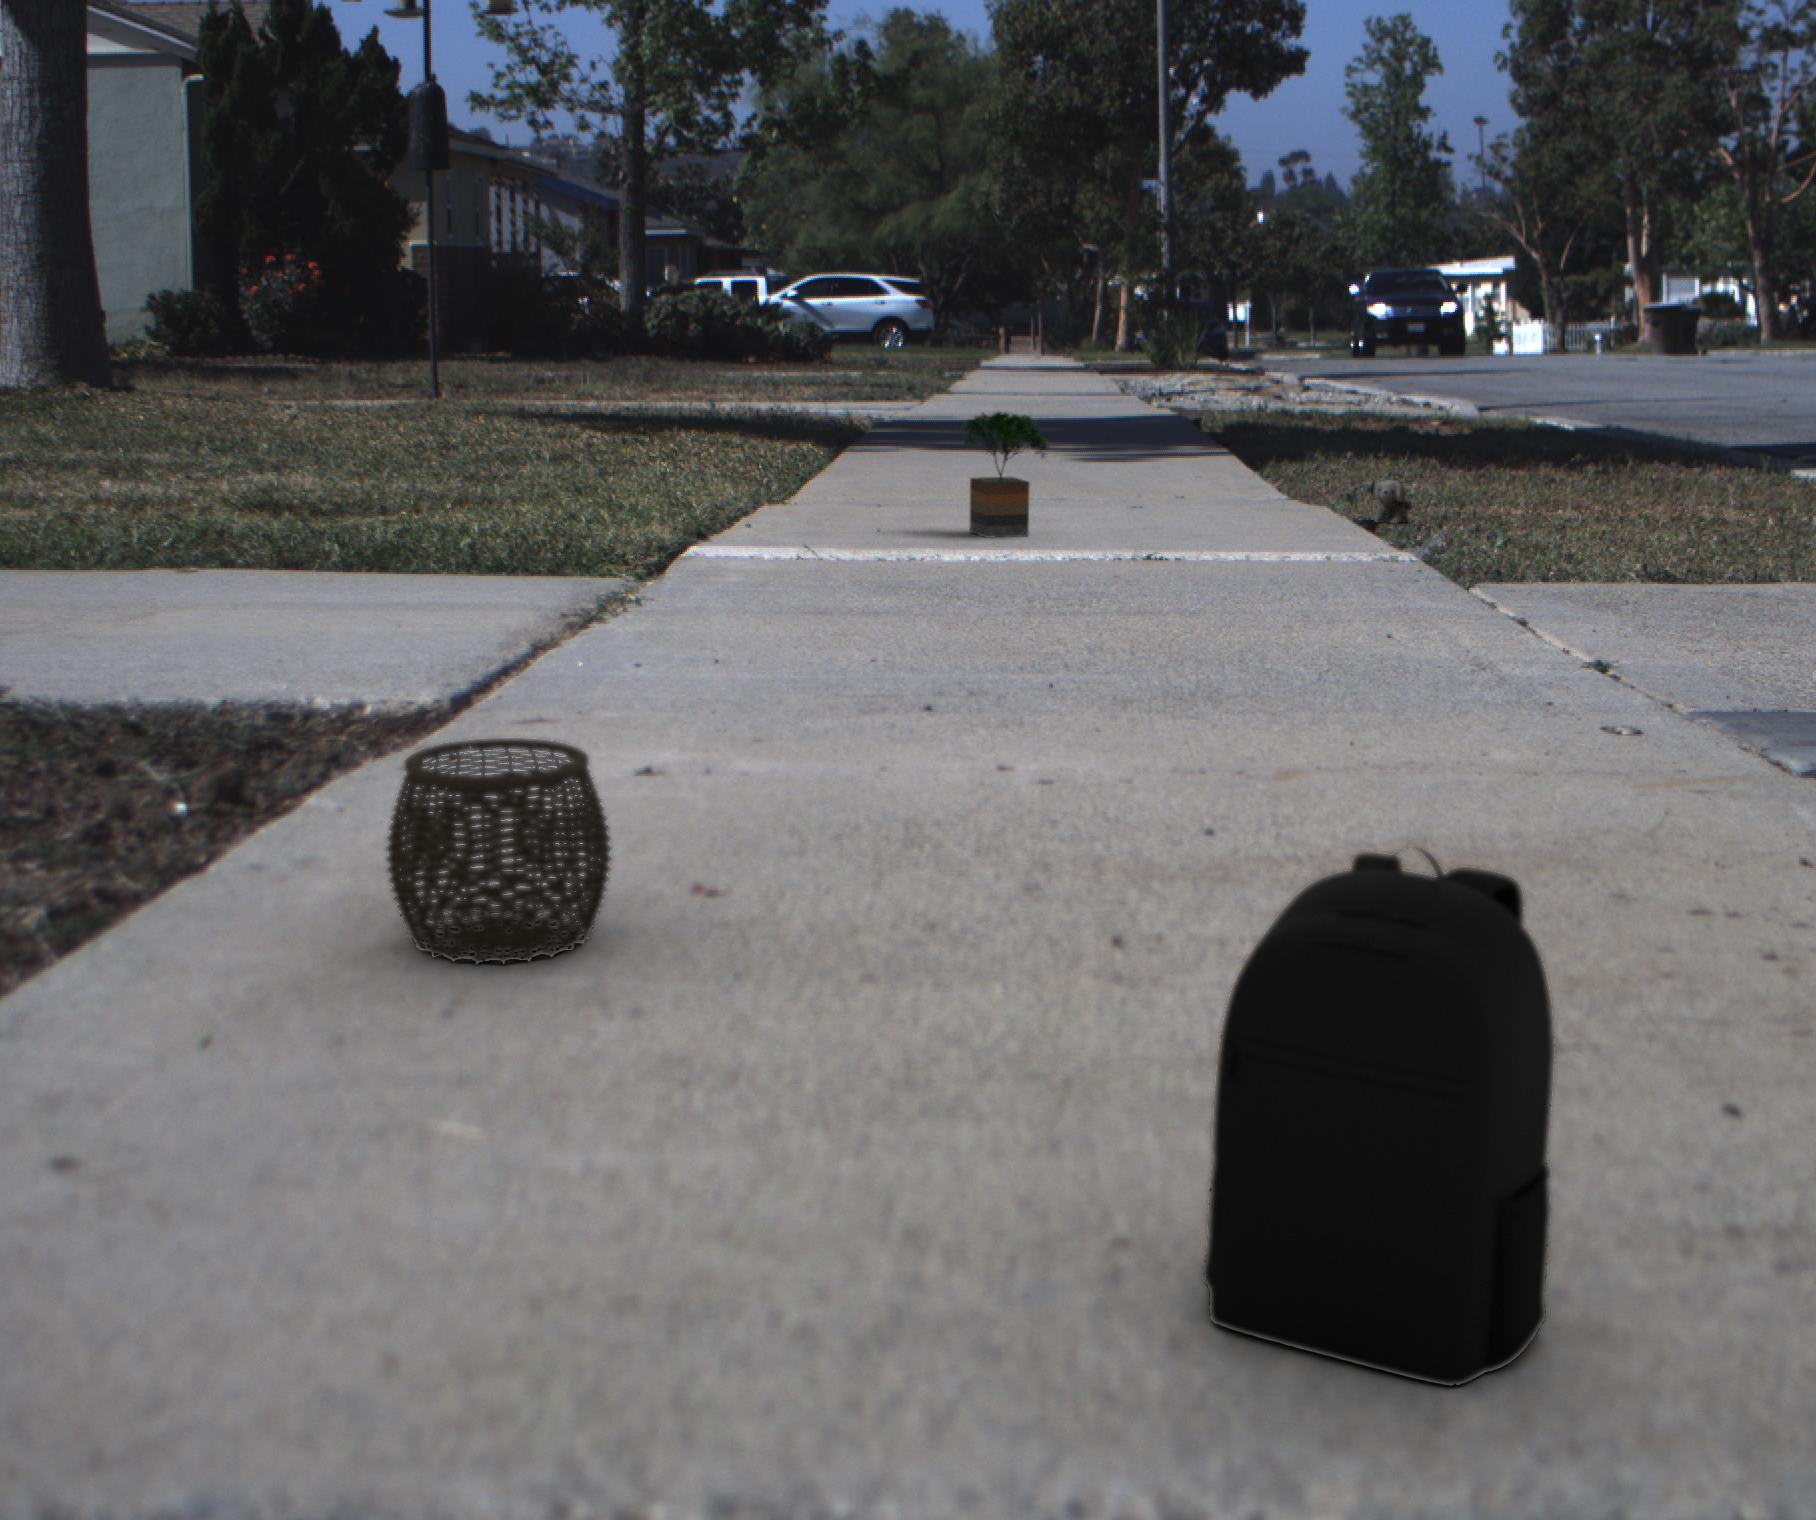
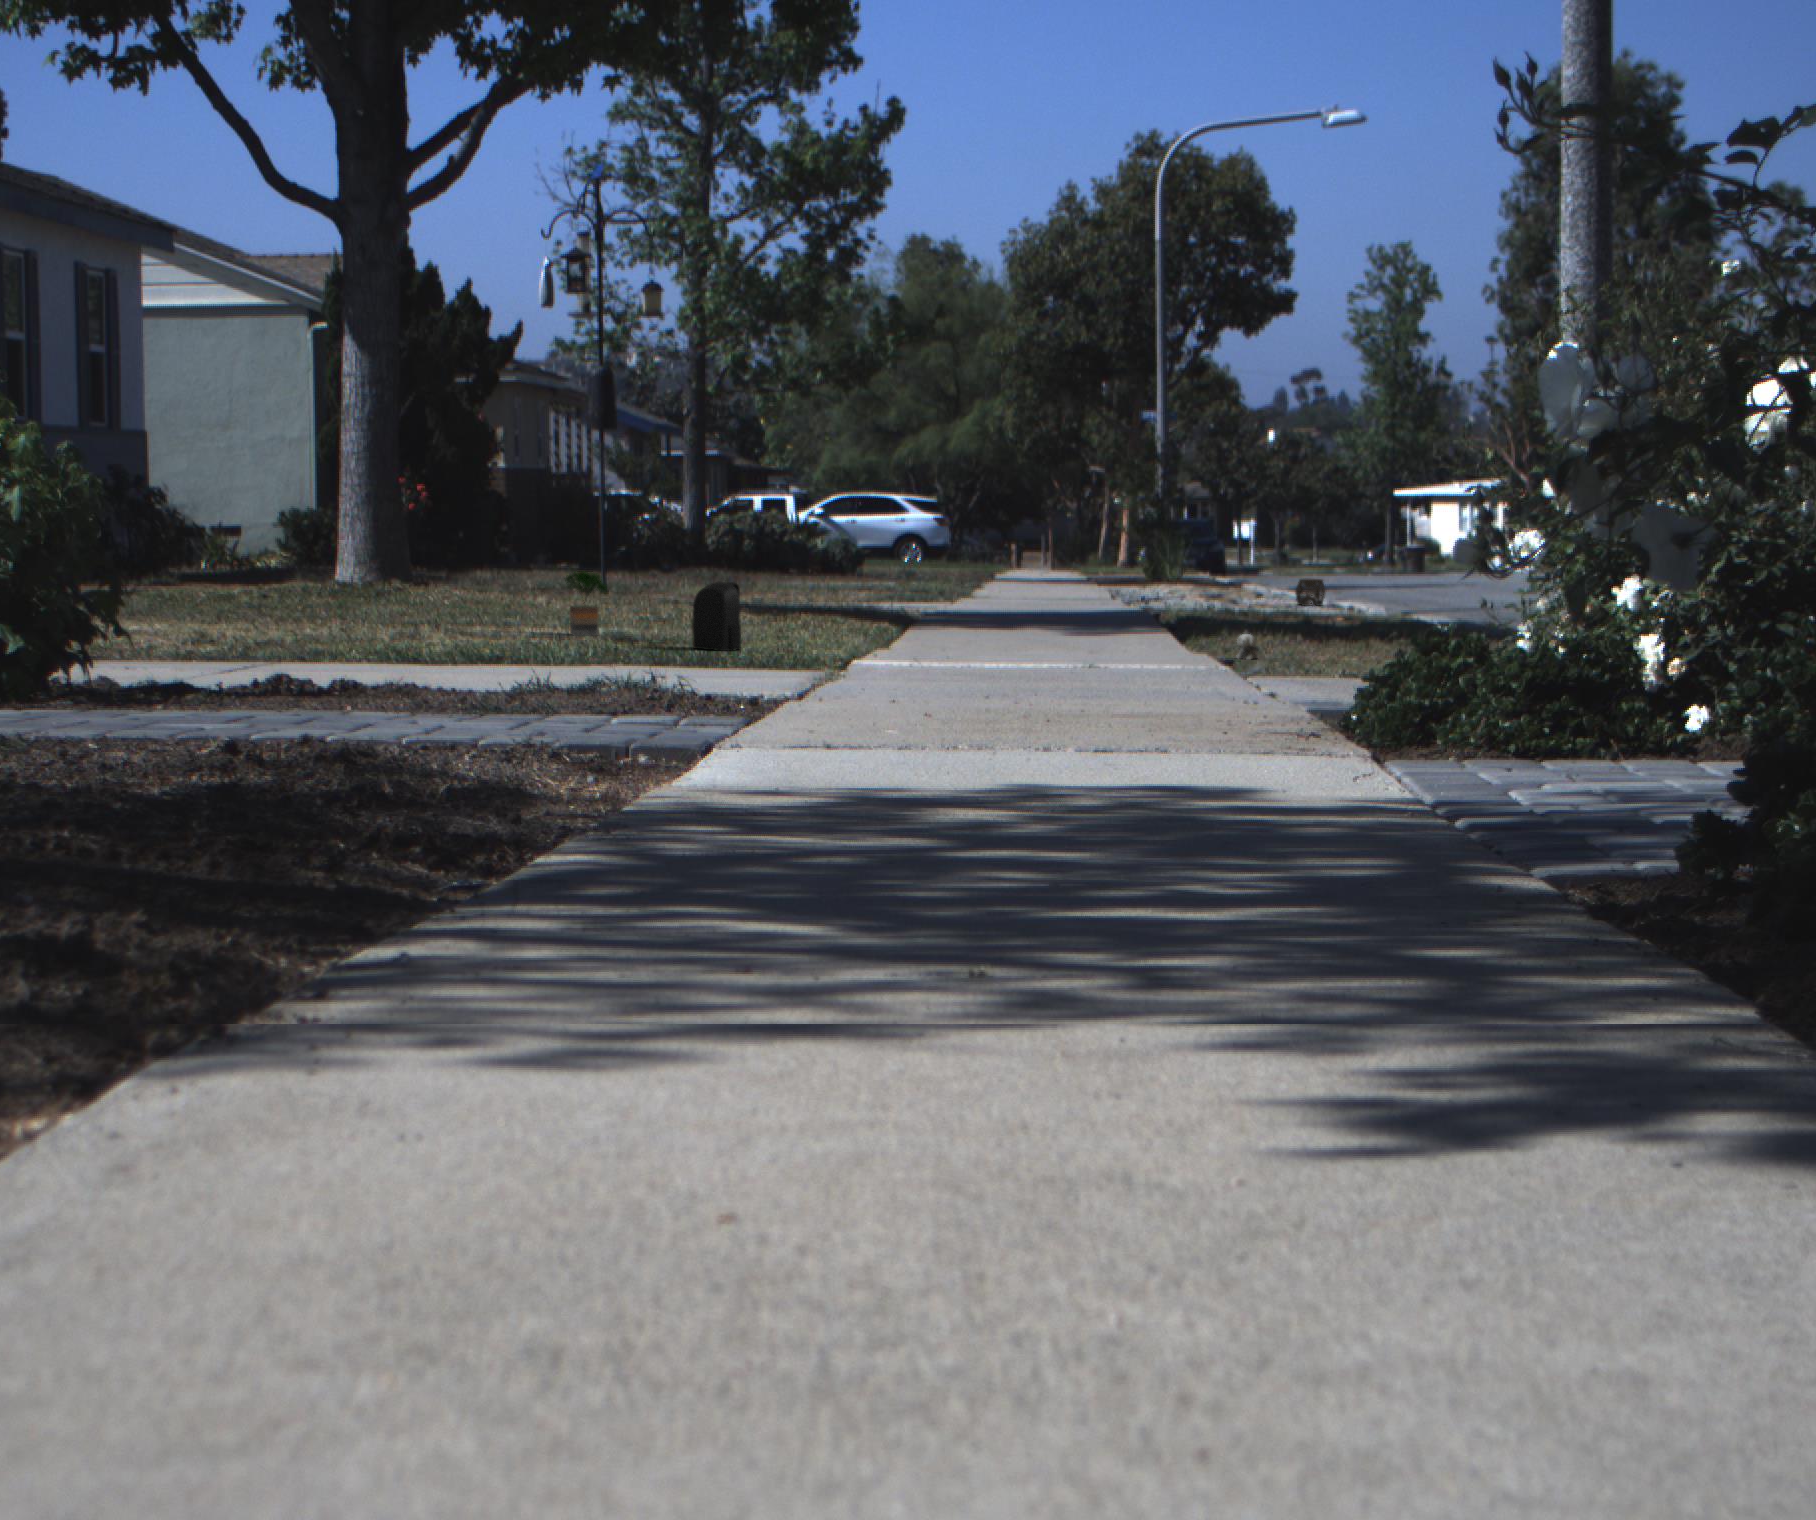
potted tree: present [964,412,1049,538] -> present [564,571,607,636]
woven basket: present [386,738,611,963] -> present [1295,578,1325,606]
backpack: present [1203,848,1554,1386] -> present [692,581,742,651]

